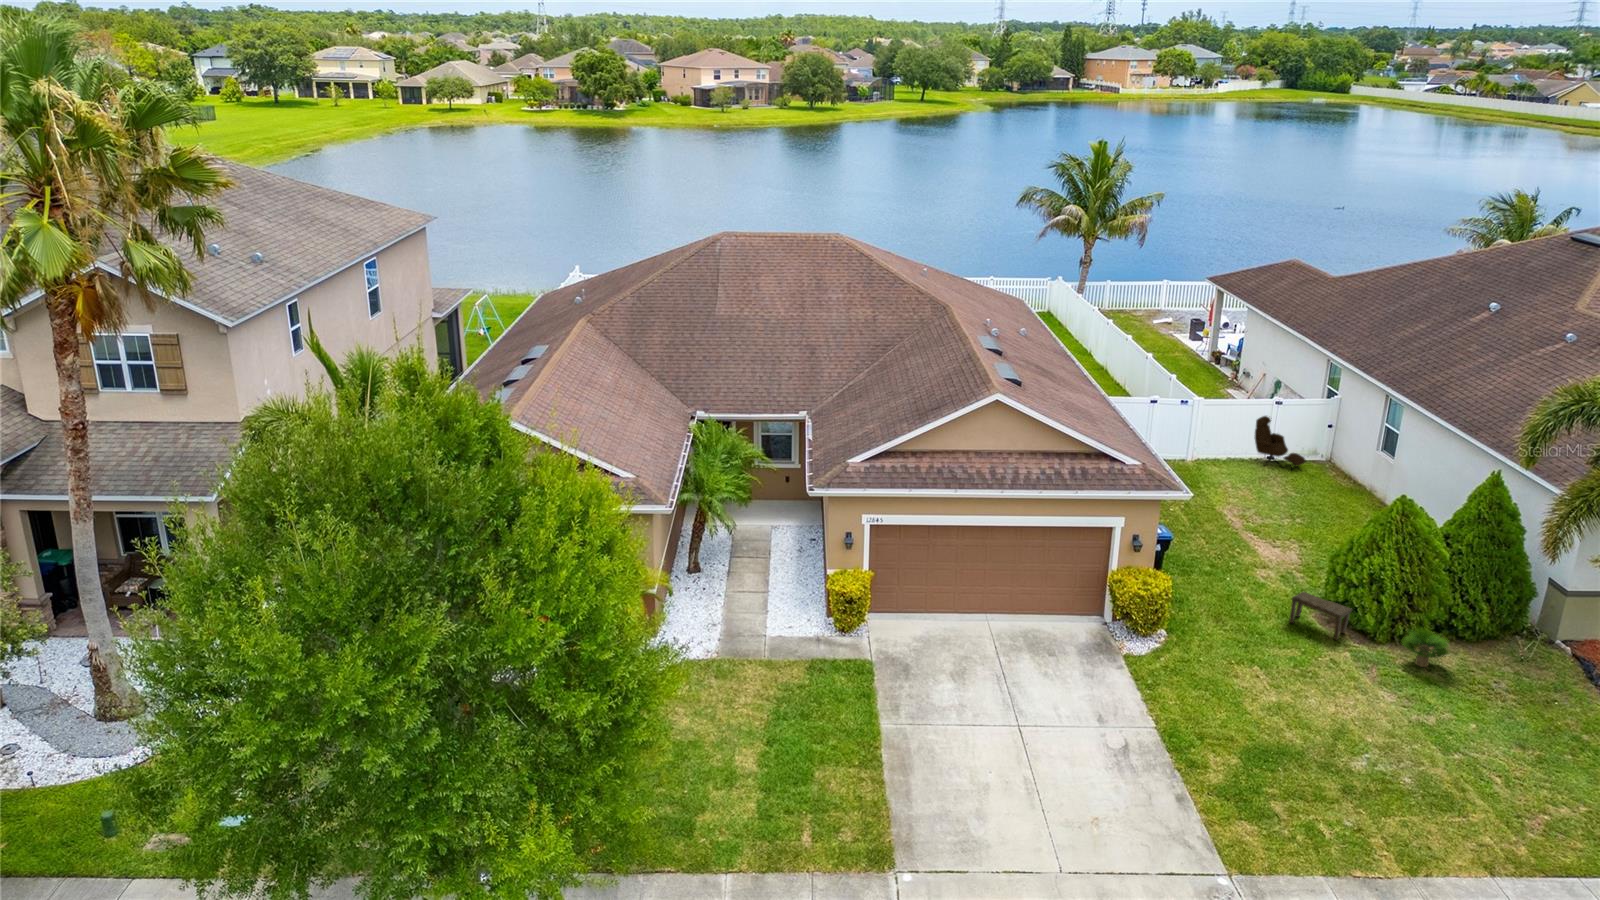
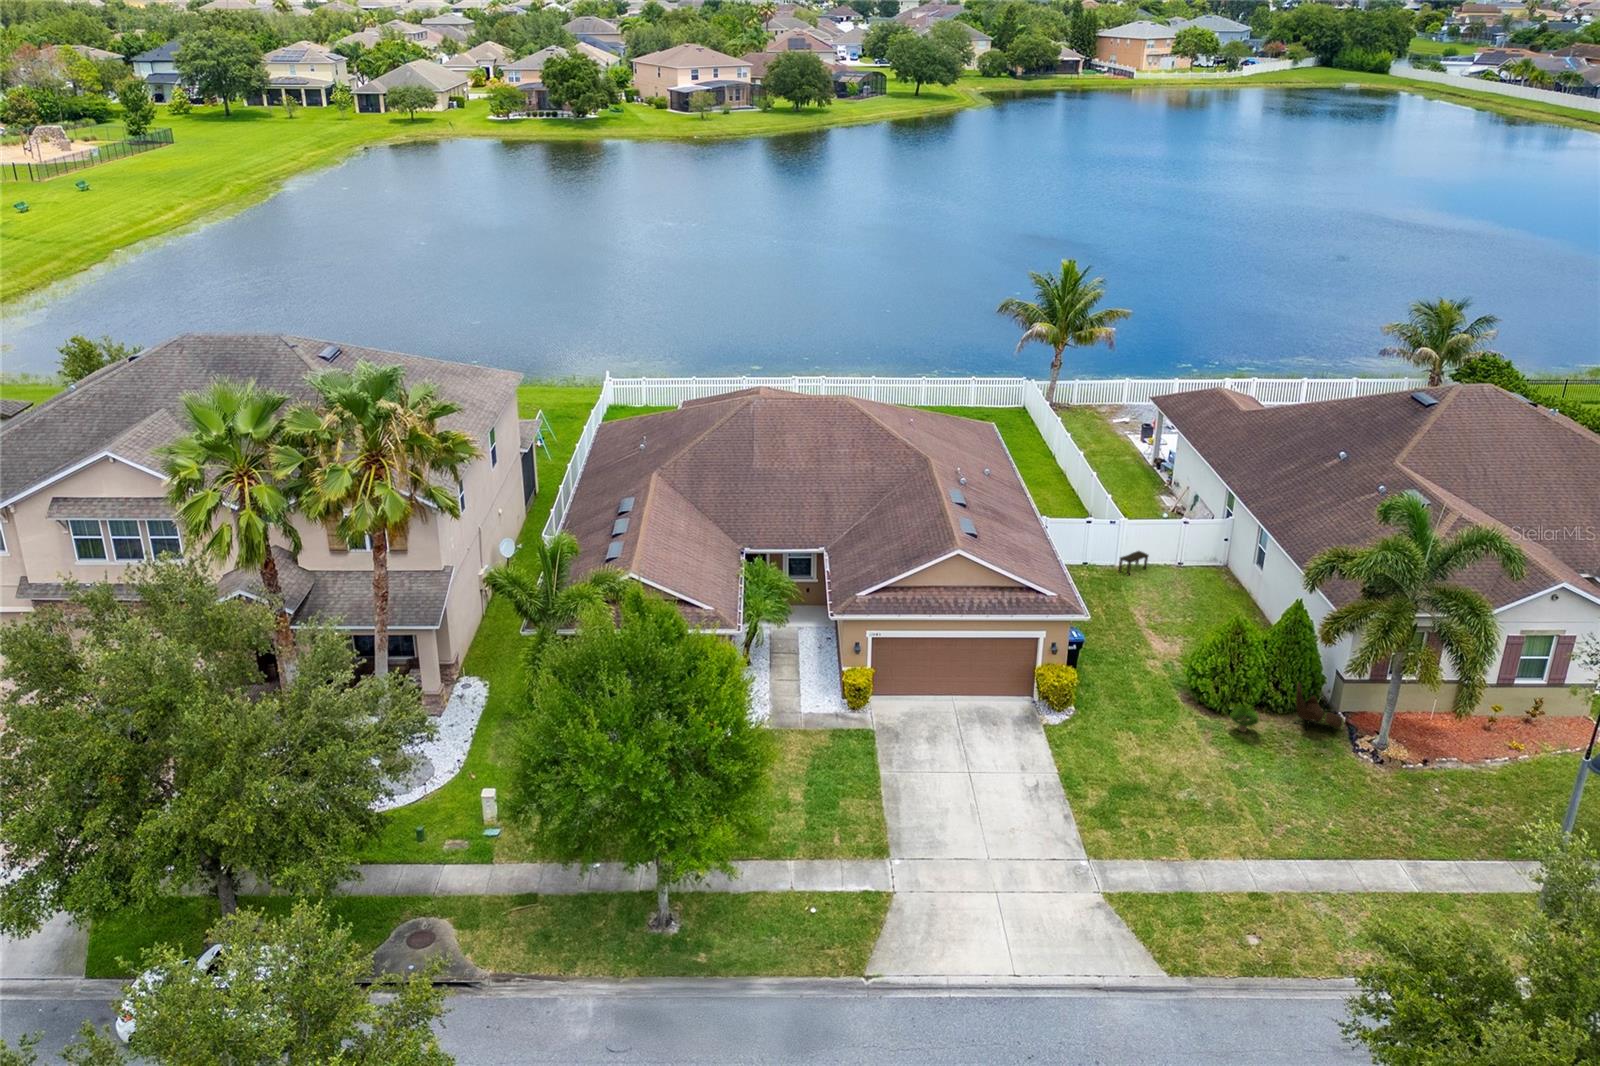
lounge chair: present [1255,416,1306,468] -> present [1296,682,1342,730]
bench: present [1289,592,1352,640] -> present [1118,551,1148,575]

